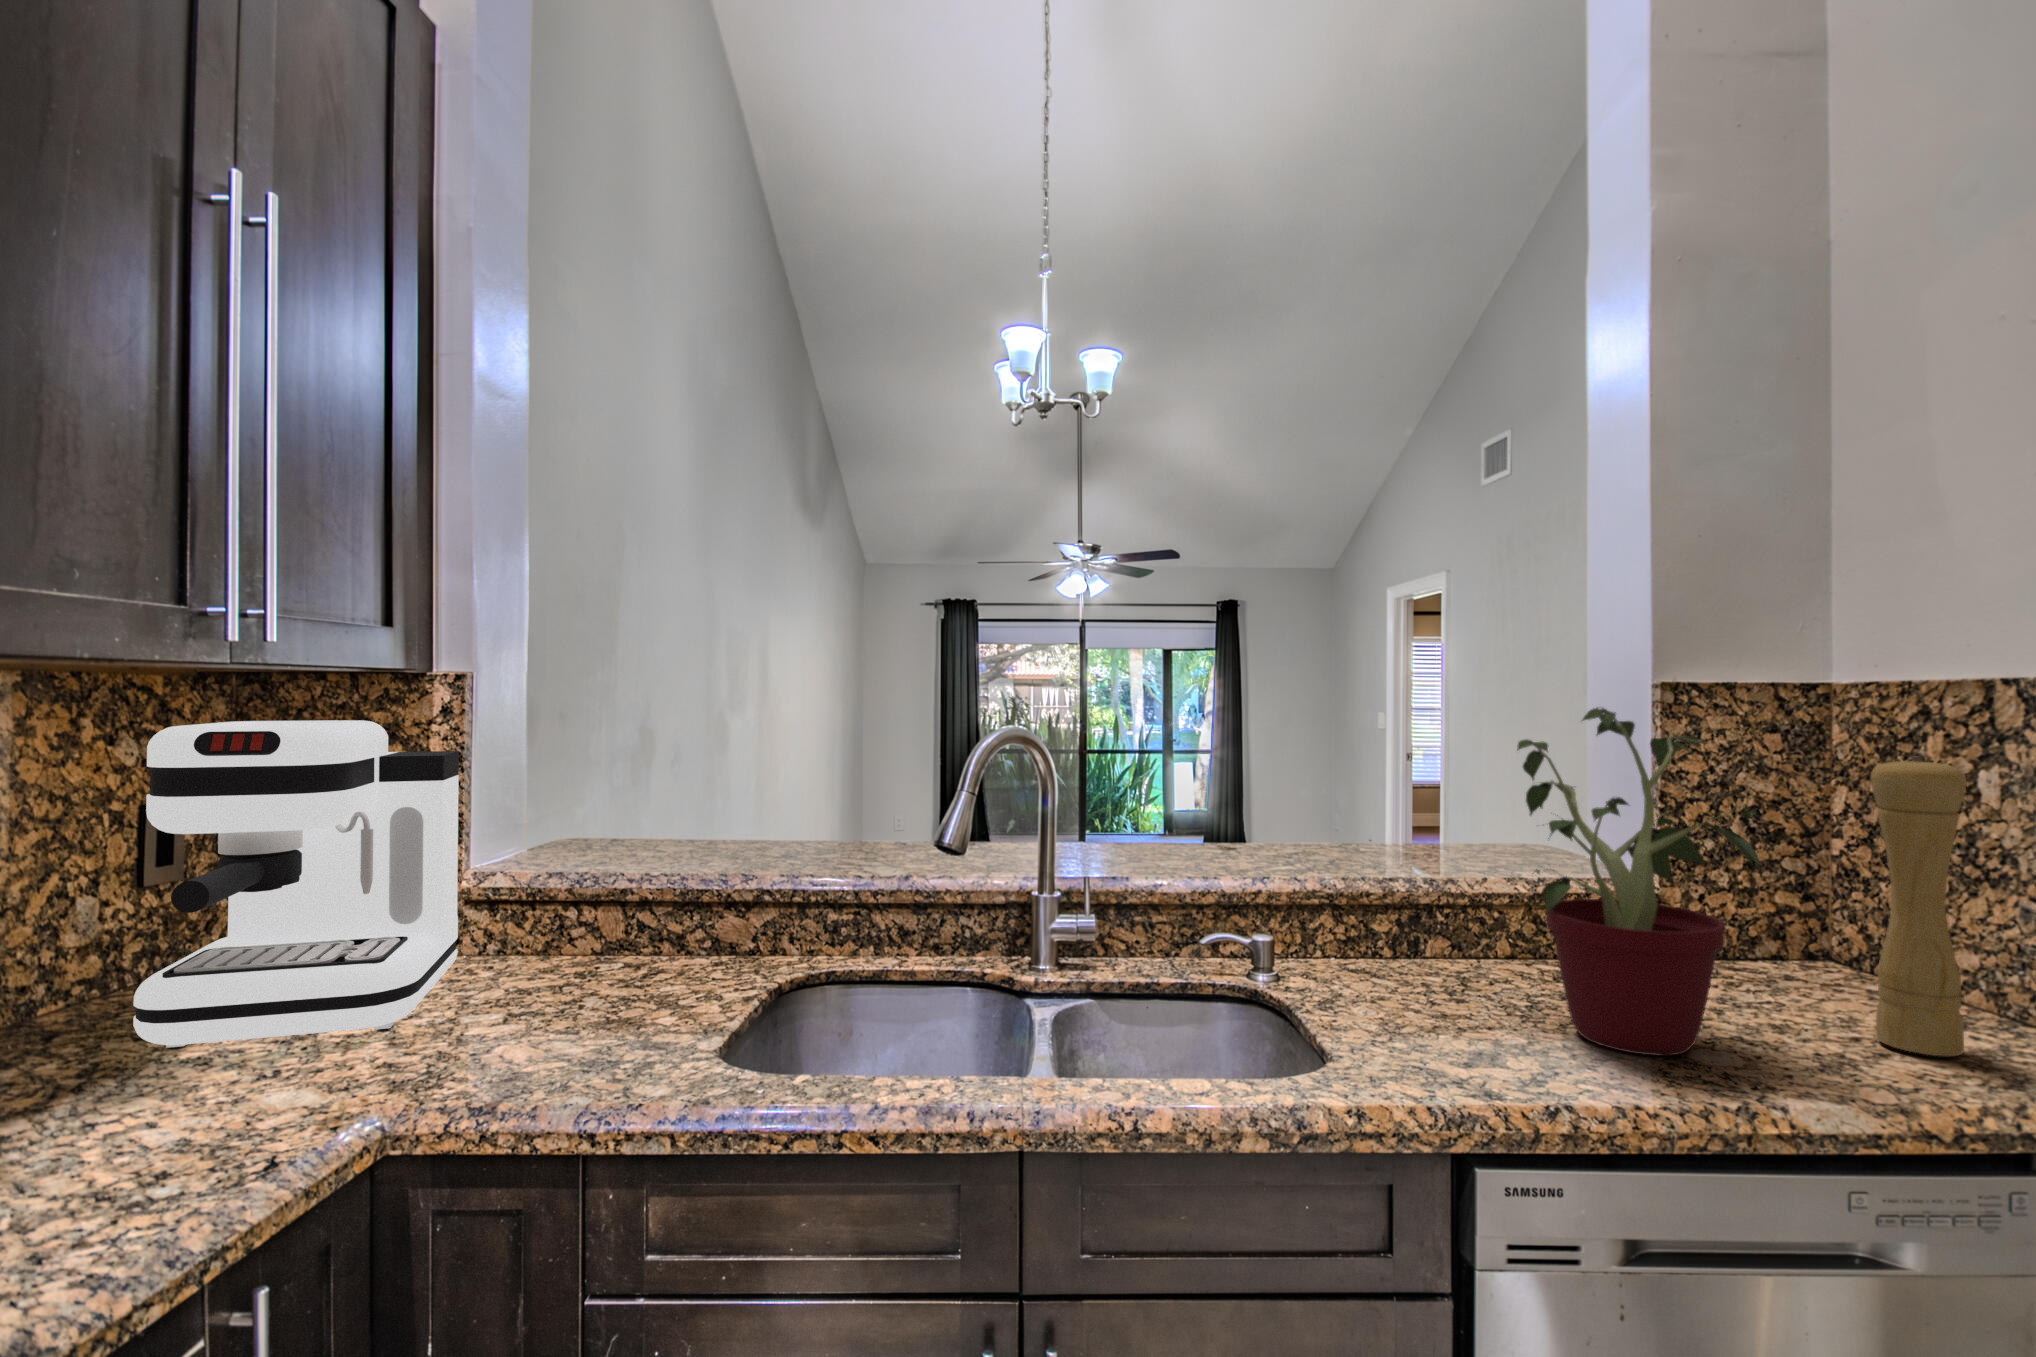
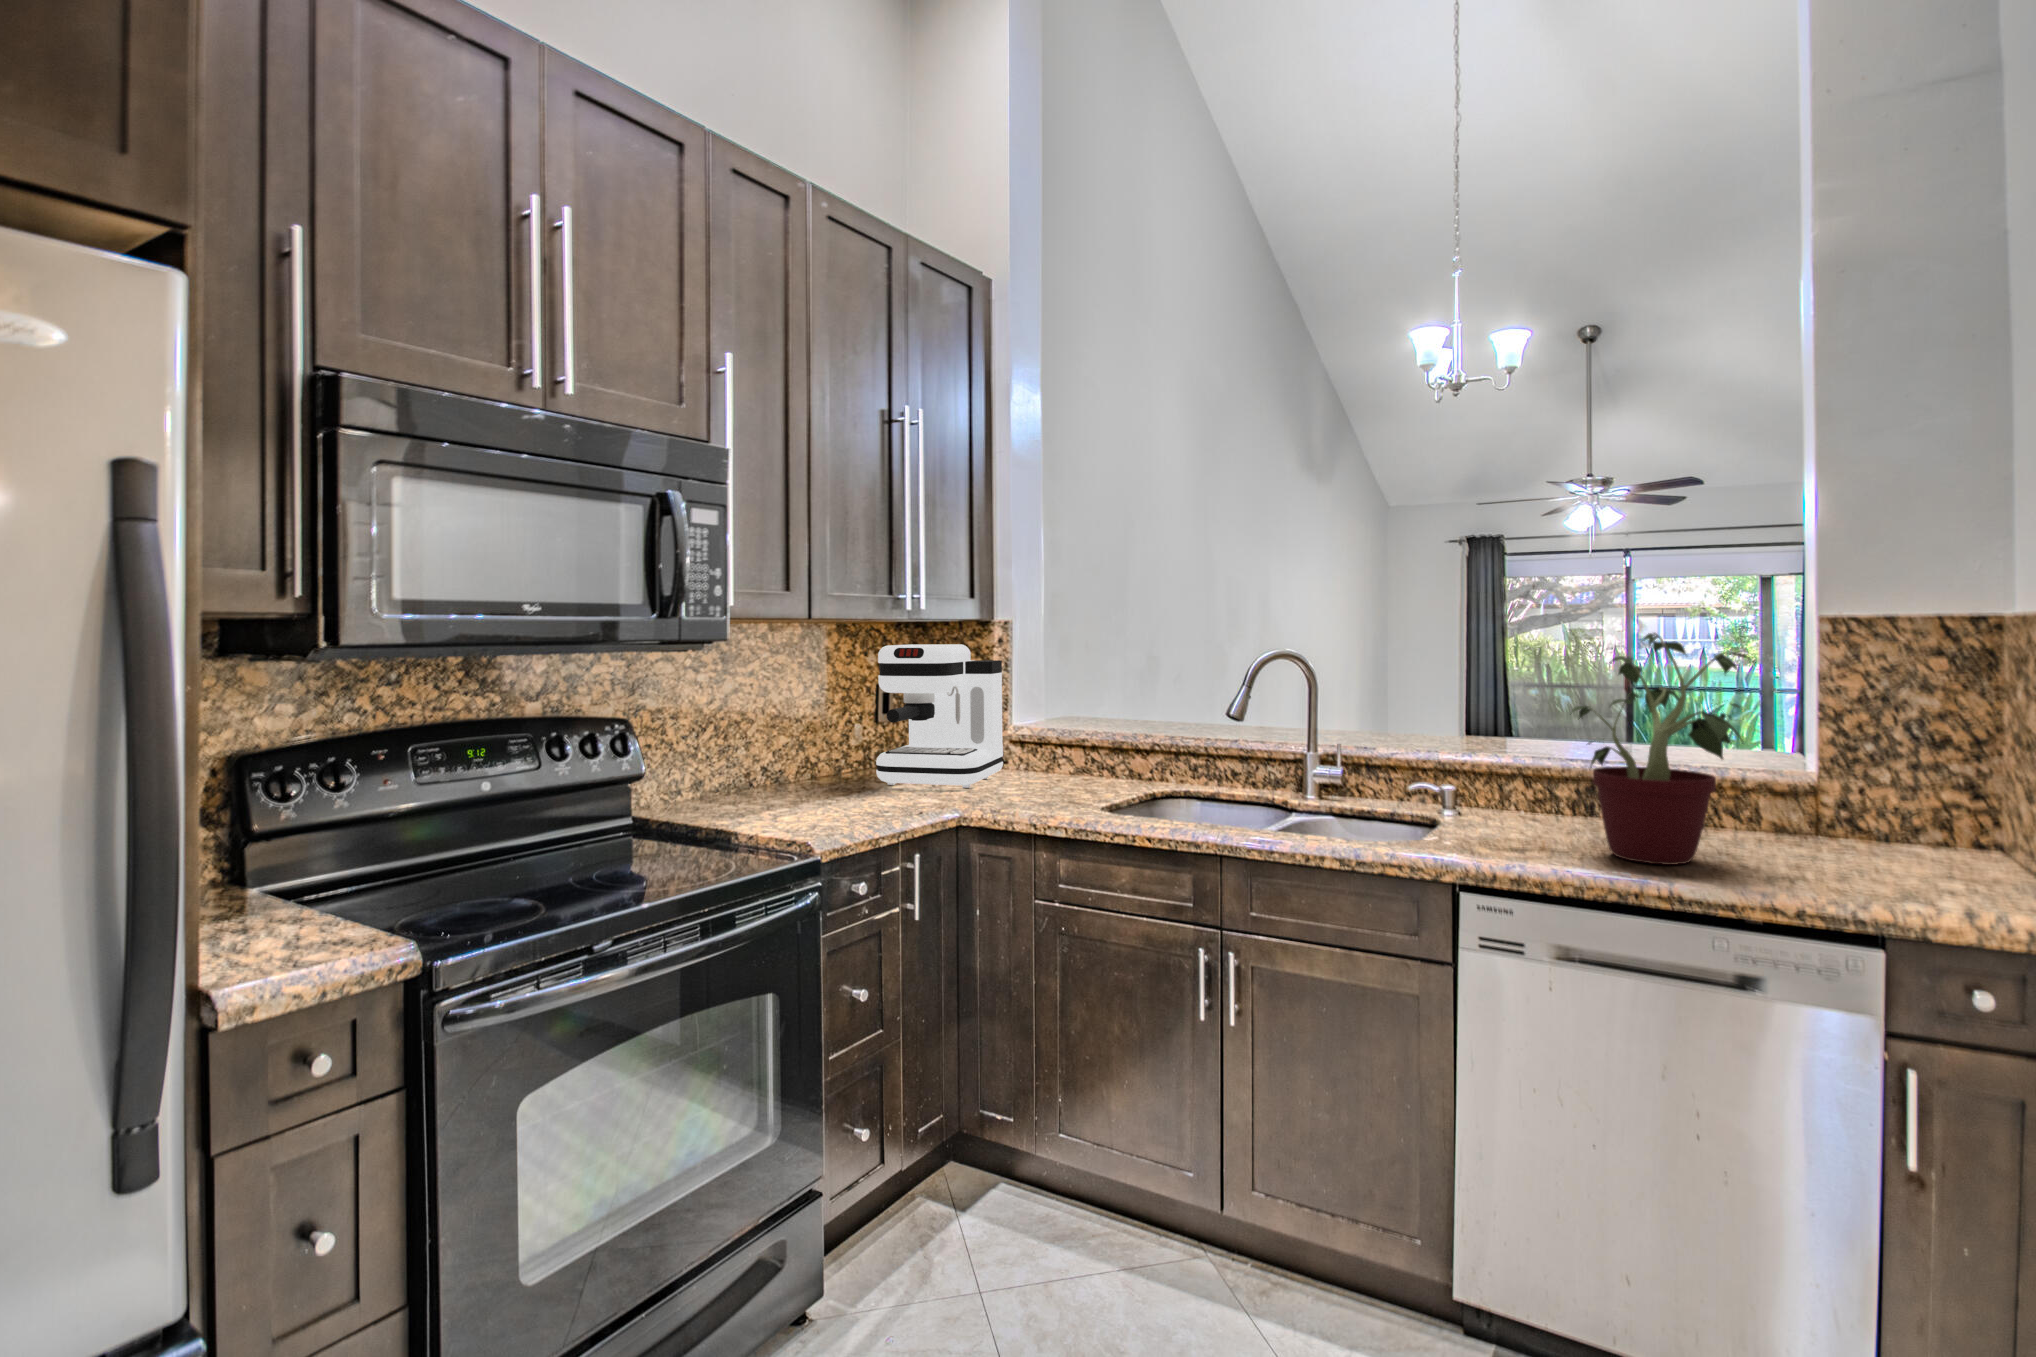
pepper mill: present [1871,757,1966,1056] -> none [1860,667,1937,889]

